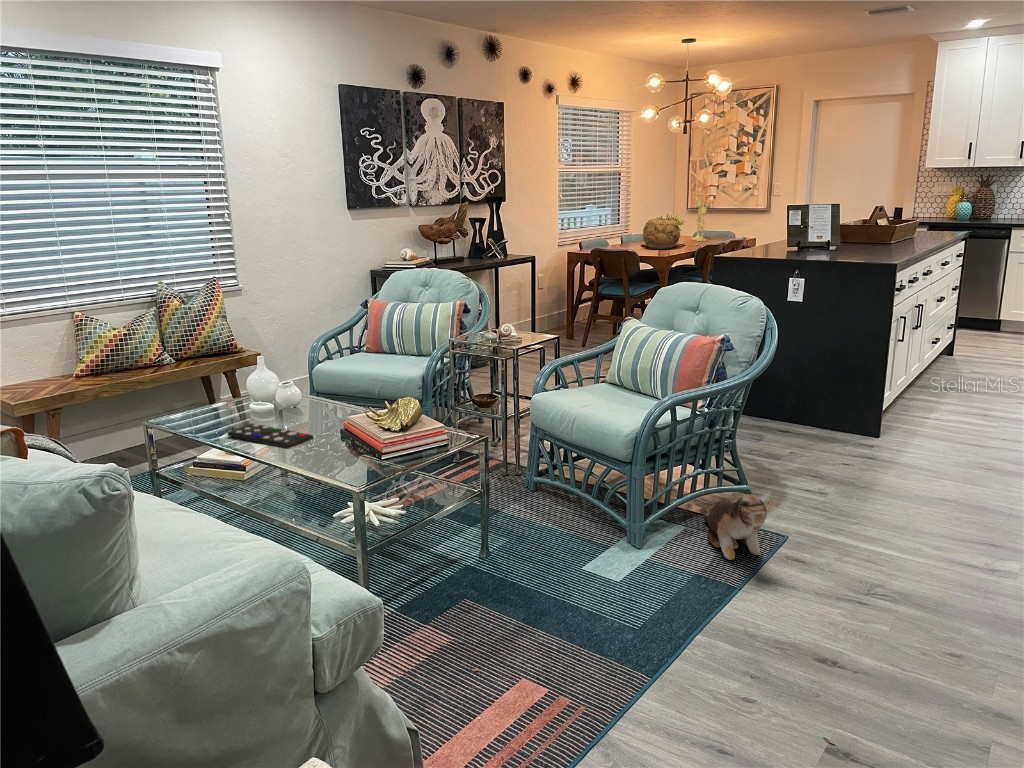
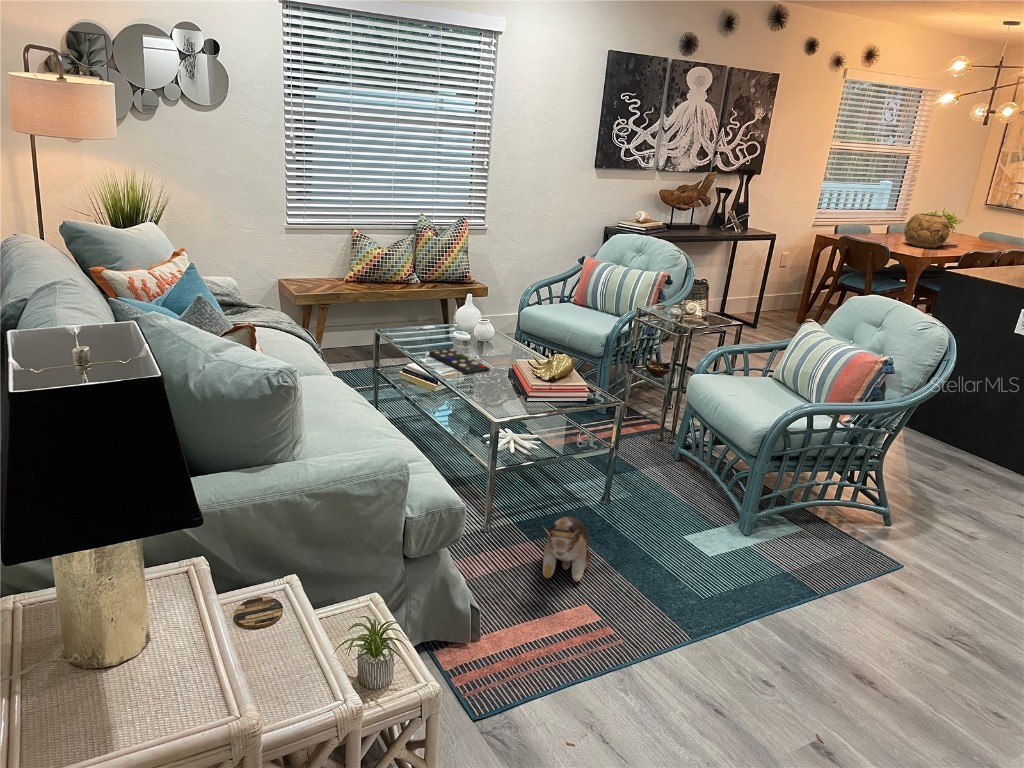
candlestick: present [691,200,708,241] -> none [969,198,998,245]
plush toy: present [704,494,773,560] -> present [543,516,591,582]

